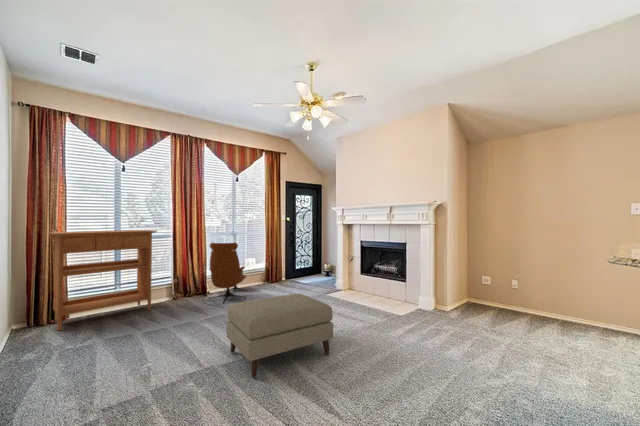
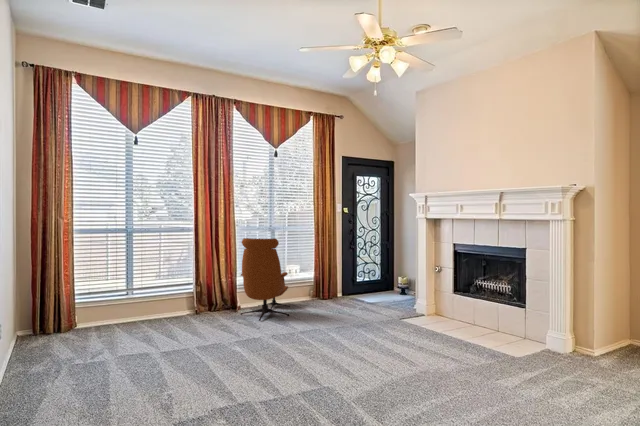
console table: present [48,230,157,330] -> none [52,220,177,340]
ottoman: present [226,294,333,378] -> none [269,303,410,400]

